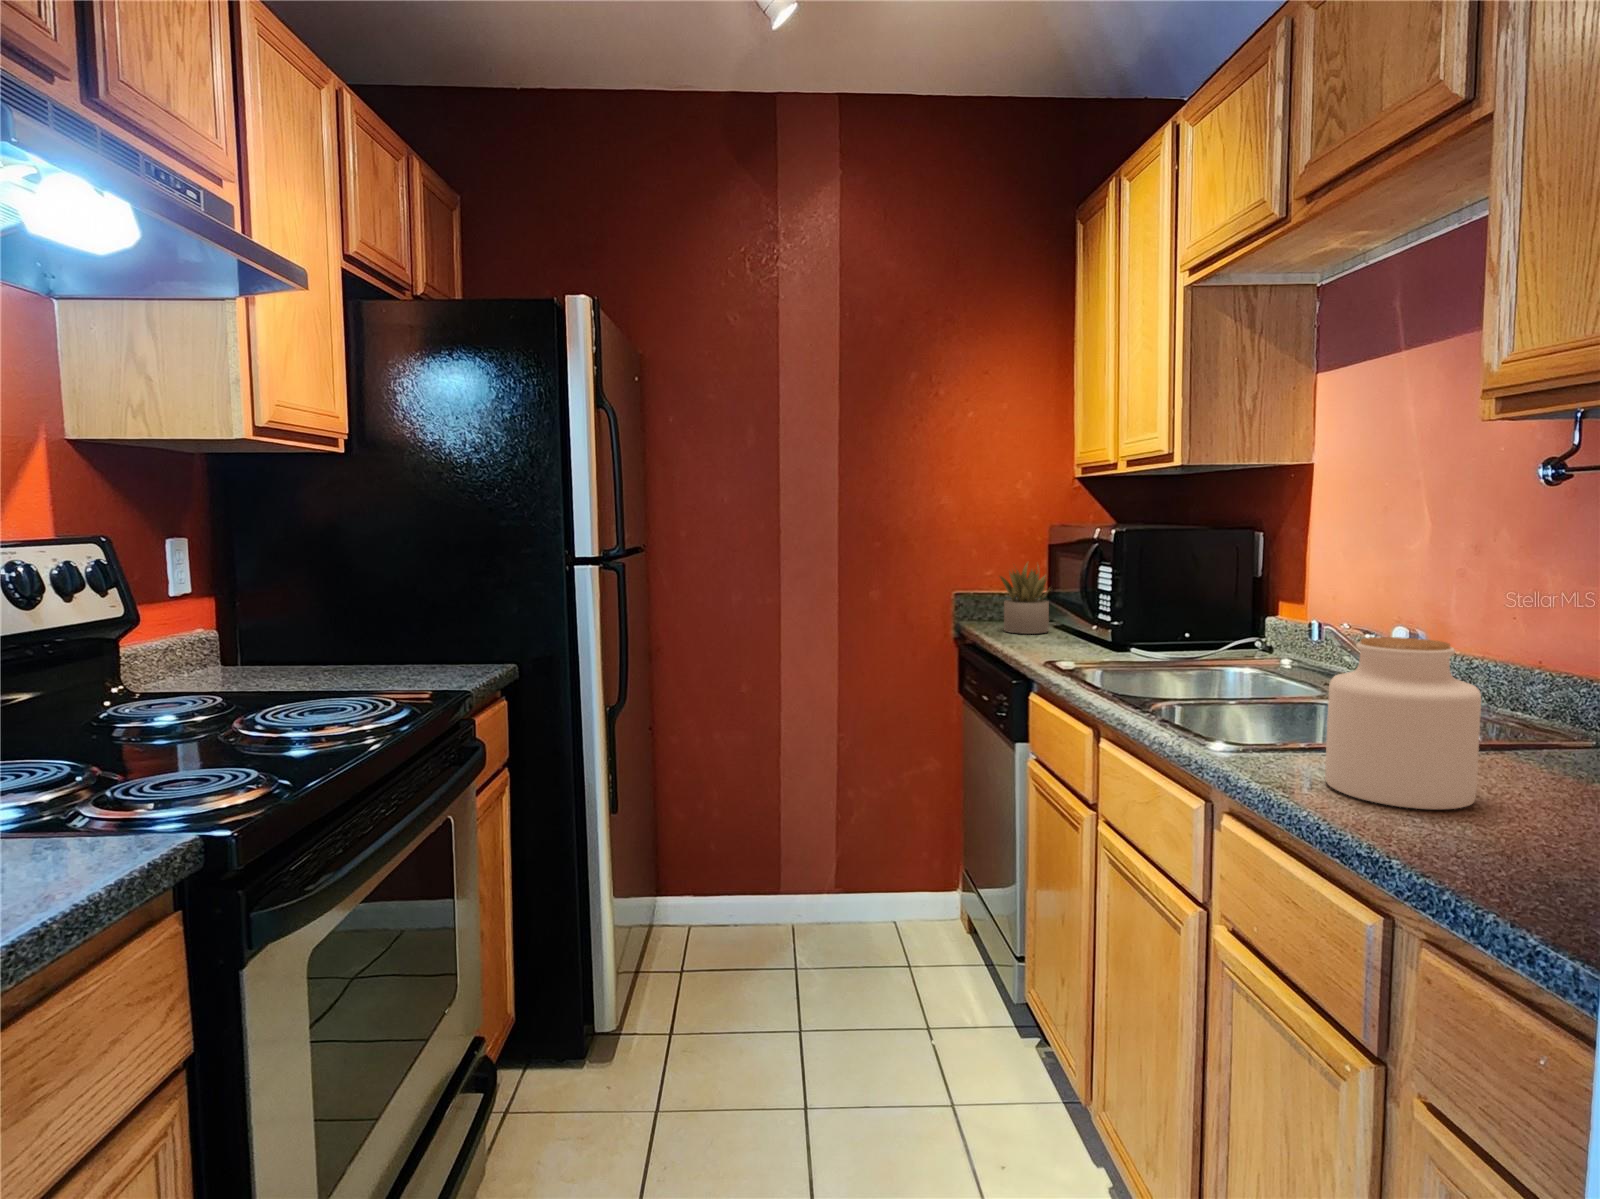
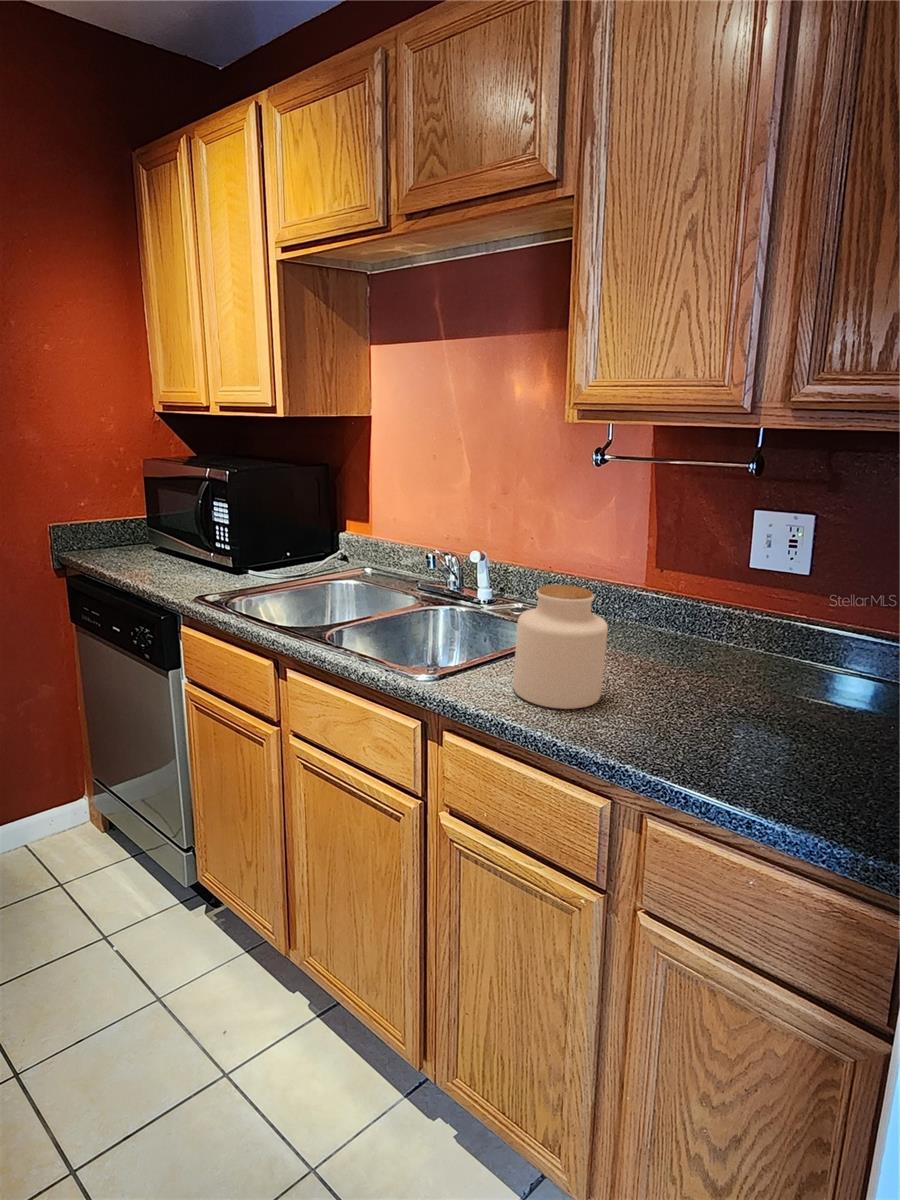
succulent plant: present [1000,563,1050,634] -> none [106,493,164,562]

